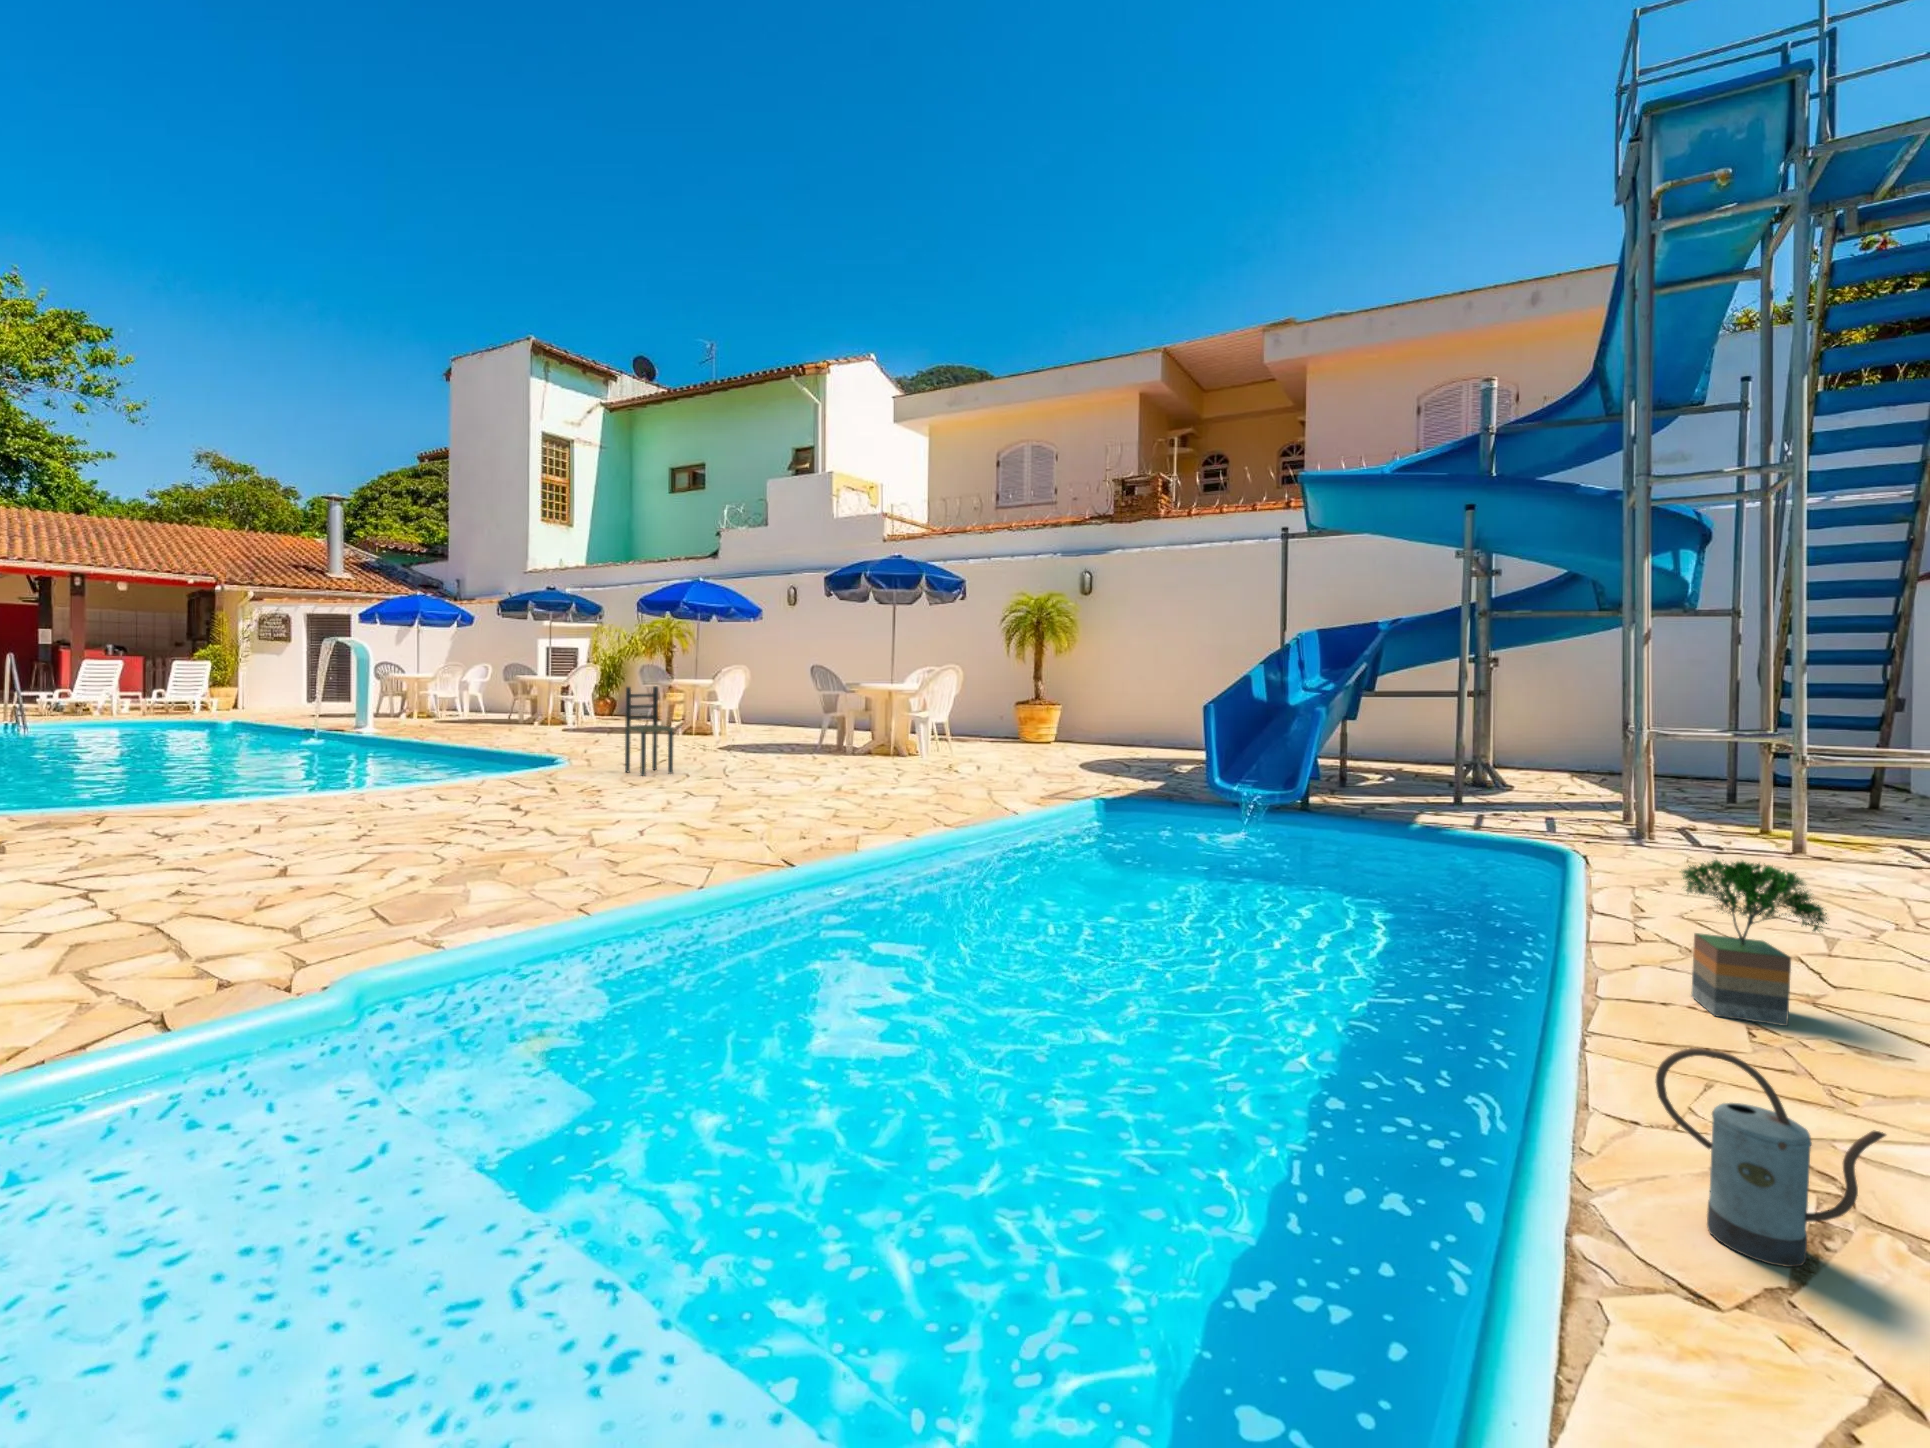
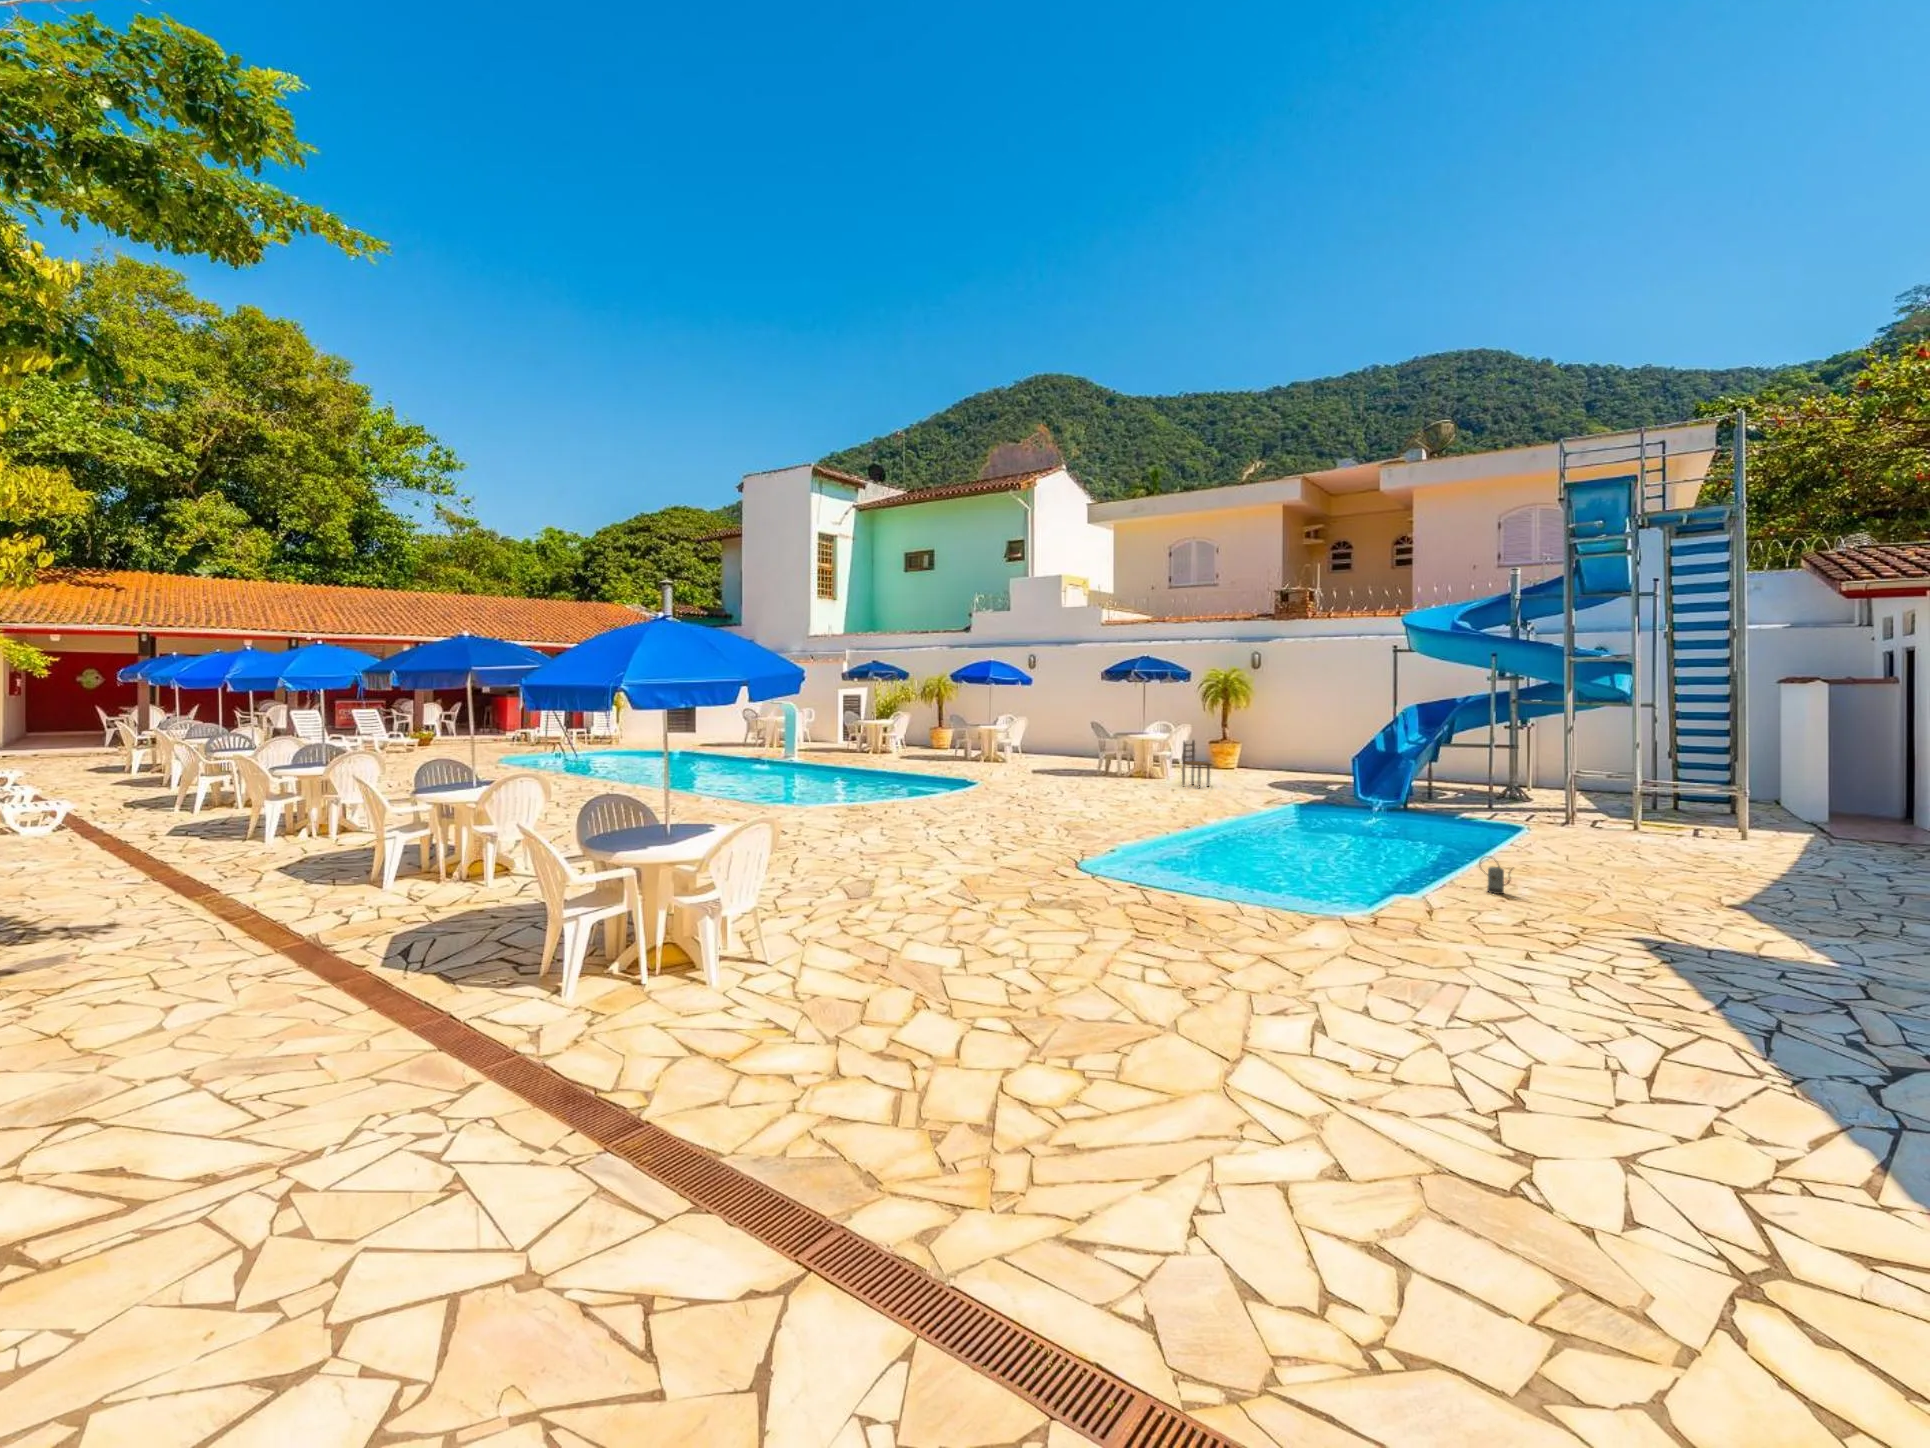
chair: present [625,686,674,776] -> present [1182,740,1210,787]
potted tree: present [1683,860,1827,1026] -> none [1521,824,1559,871]

